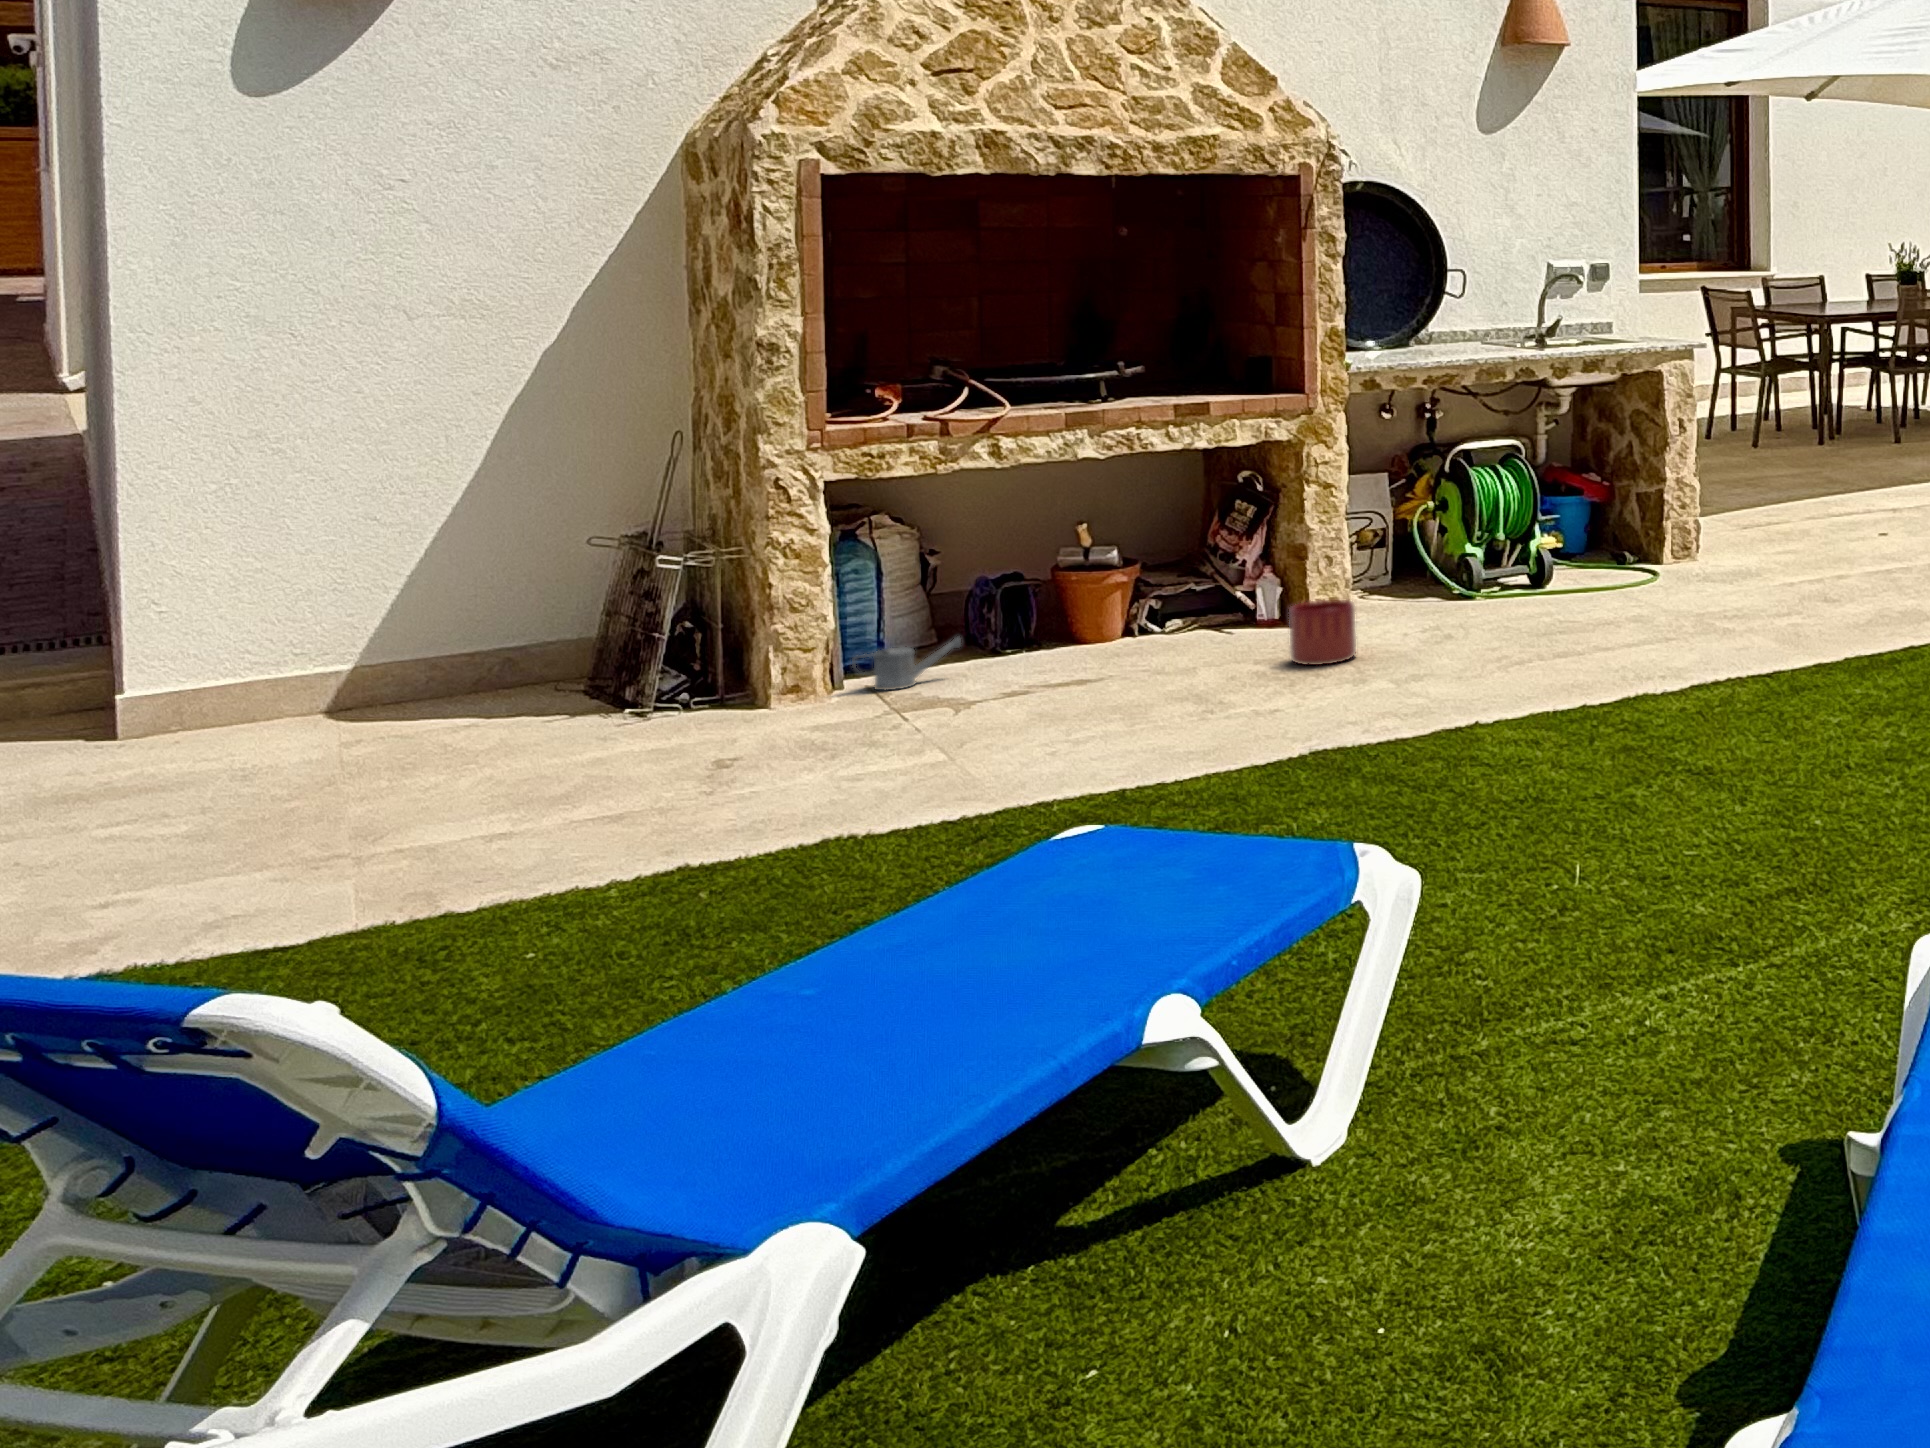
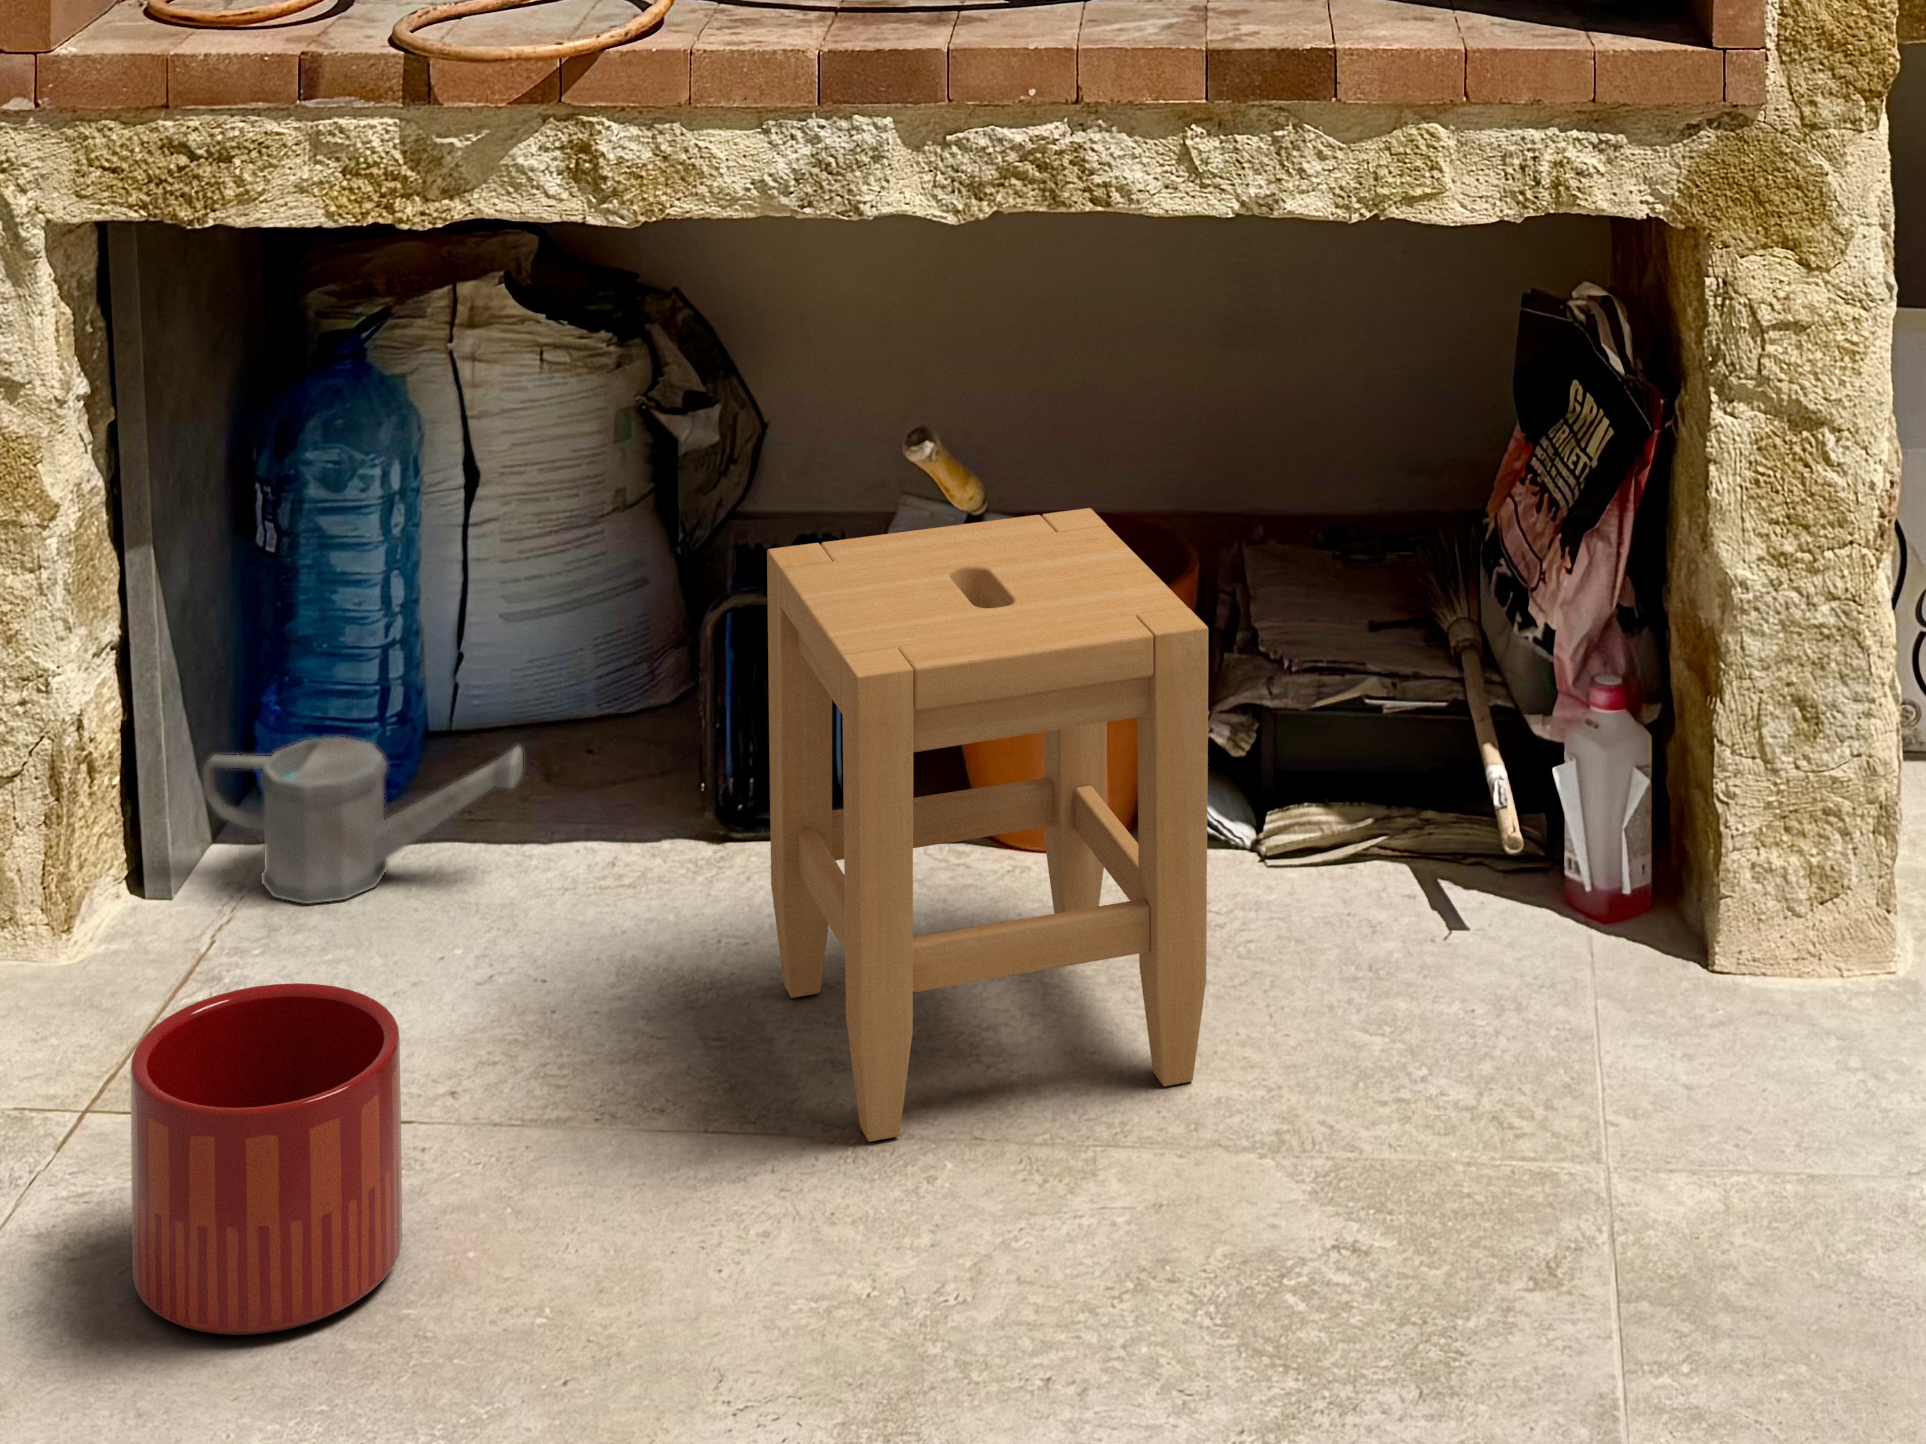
stool: none [1065,534,1211,675] -> present [767,508,1208,1142]
planter: present [1289,600,1356,665] -> present [131,983,402,1335]

